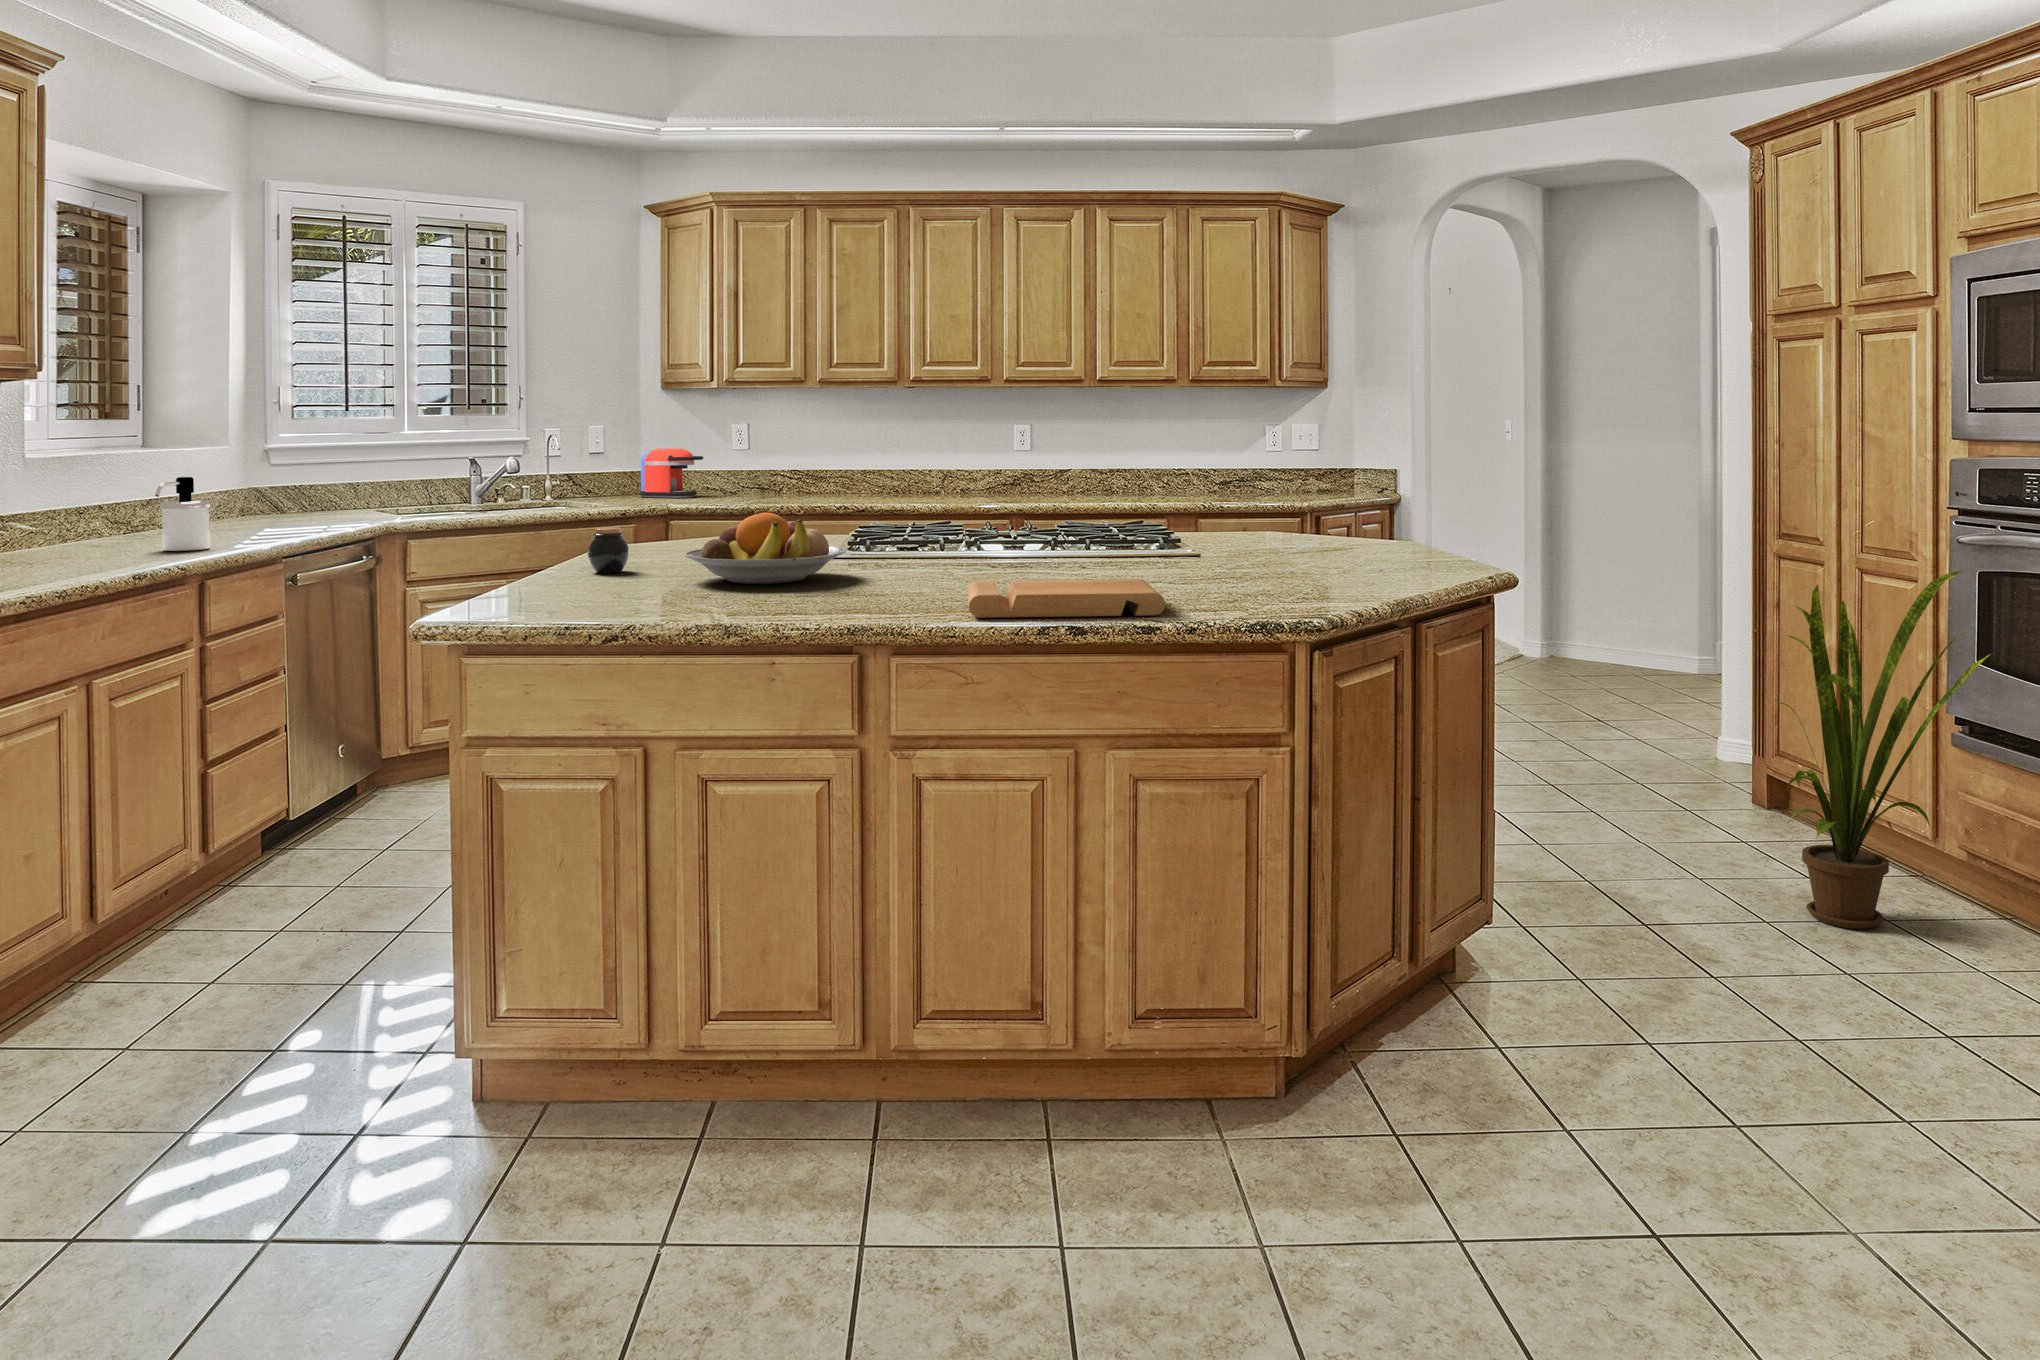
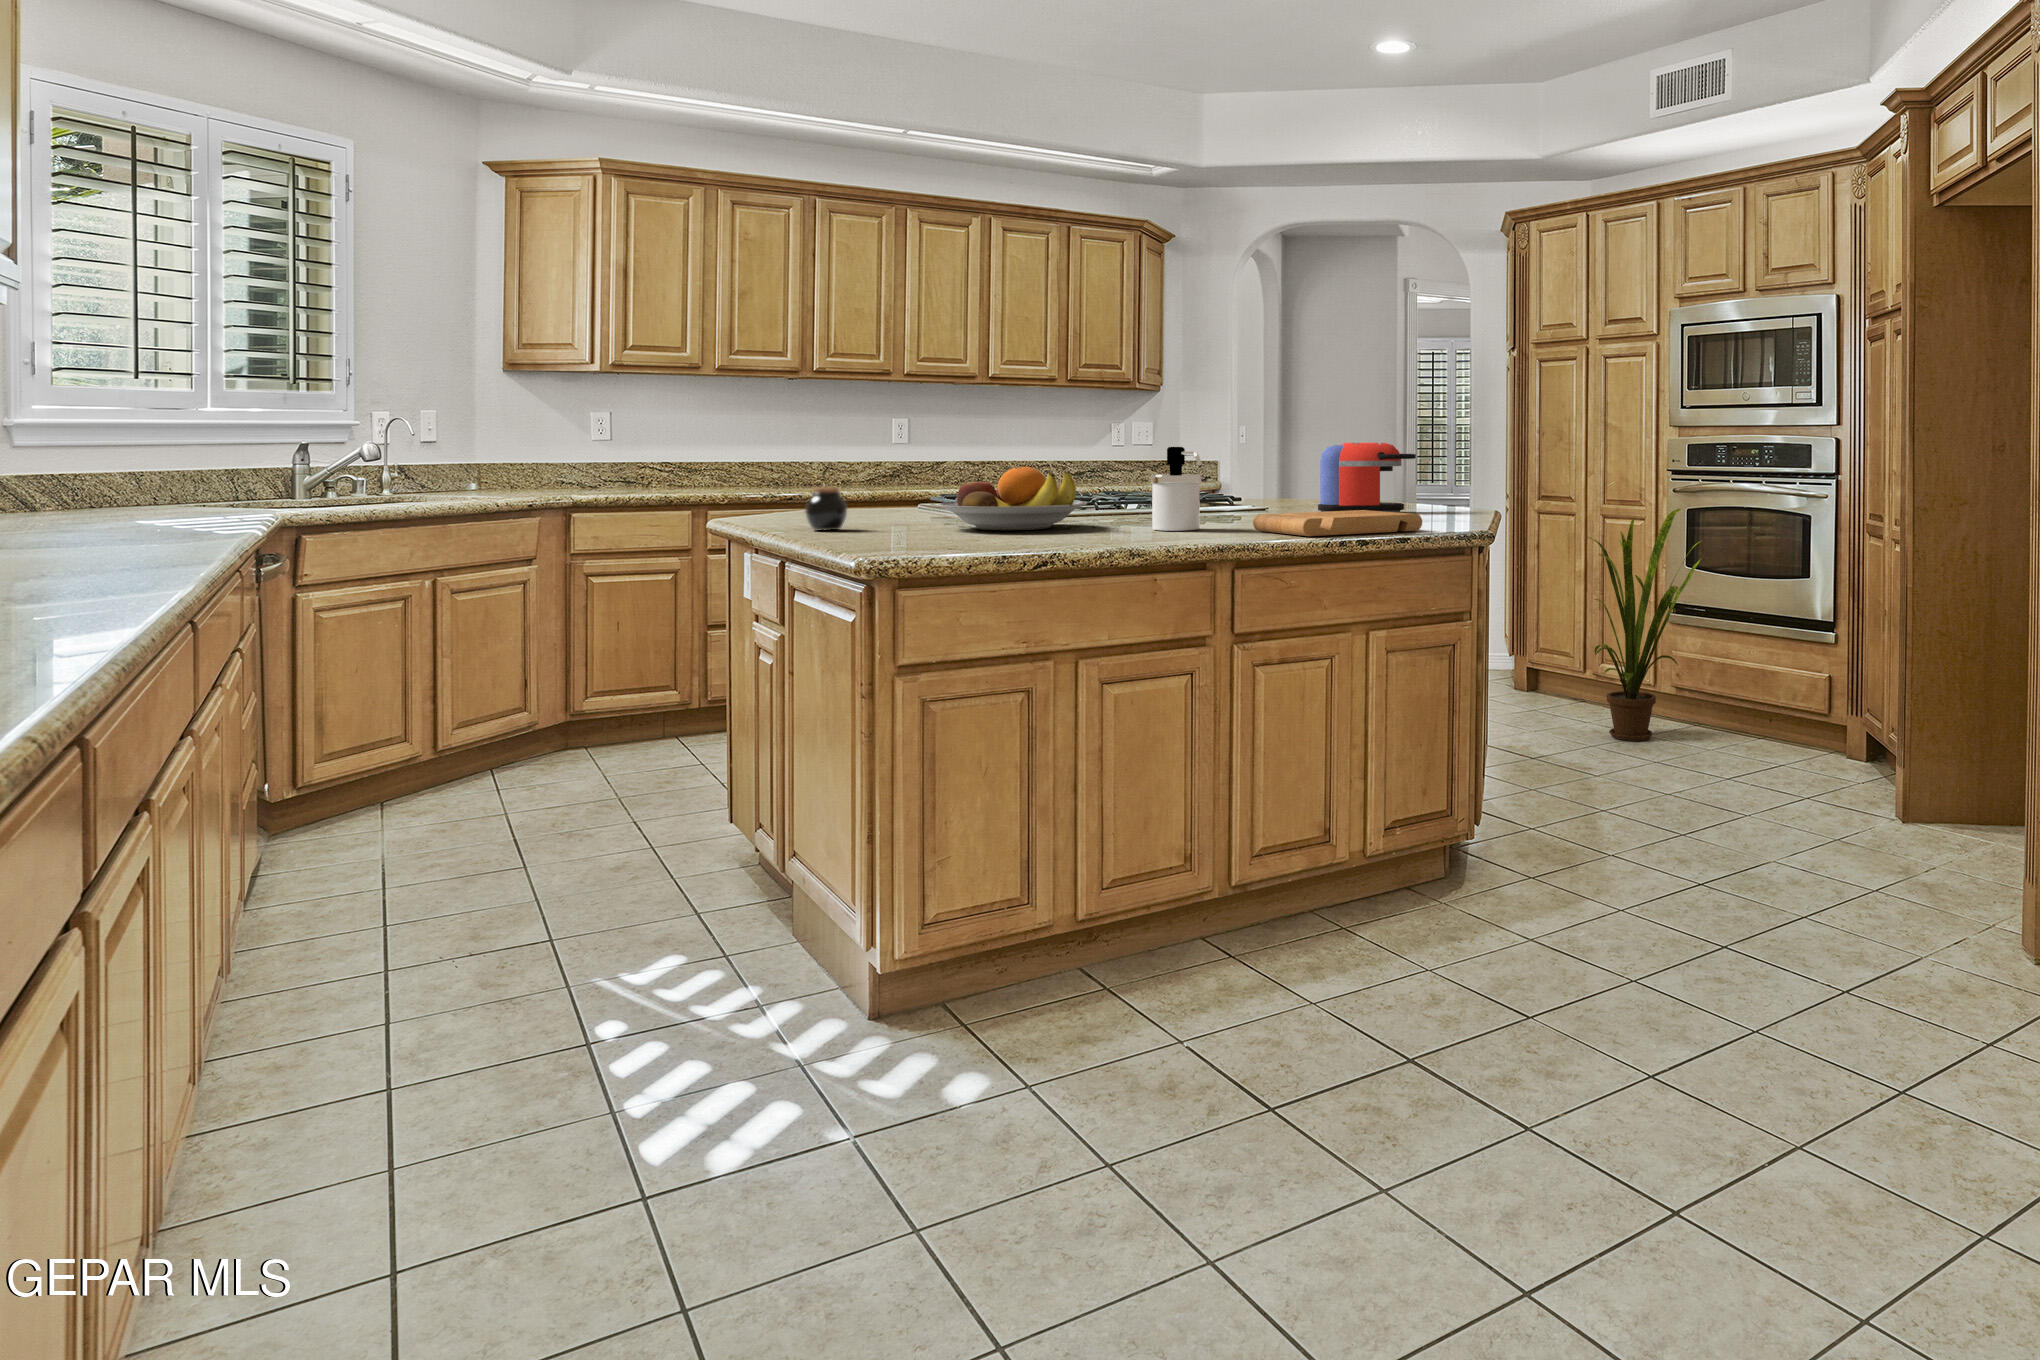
coffee maker: present [640,449,703,498] -> present [1318,443,1416,513]
soap dispenser: present [155,477,211,551] -> present [1150,447,1202,531]

